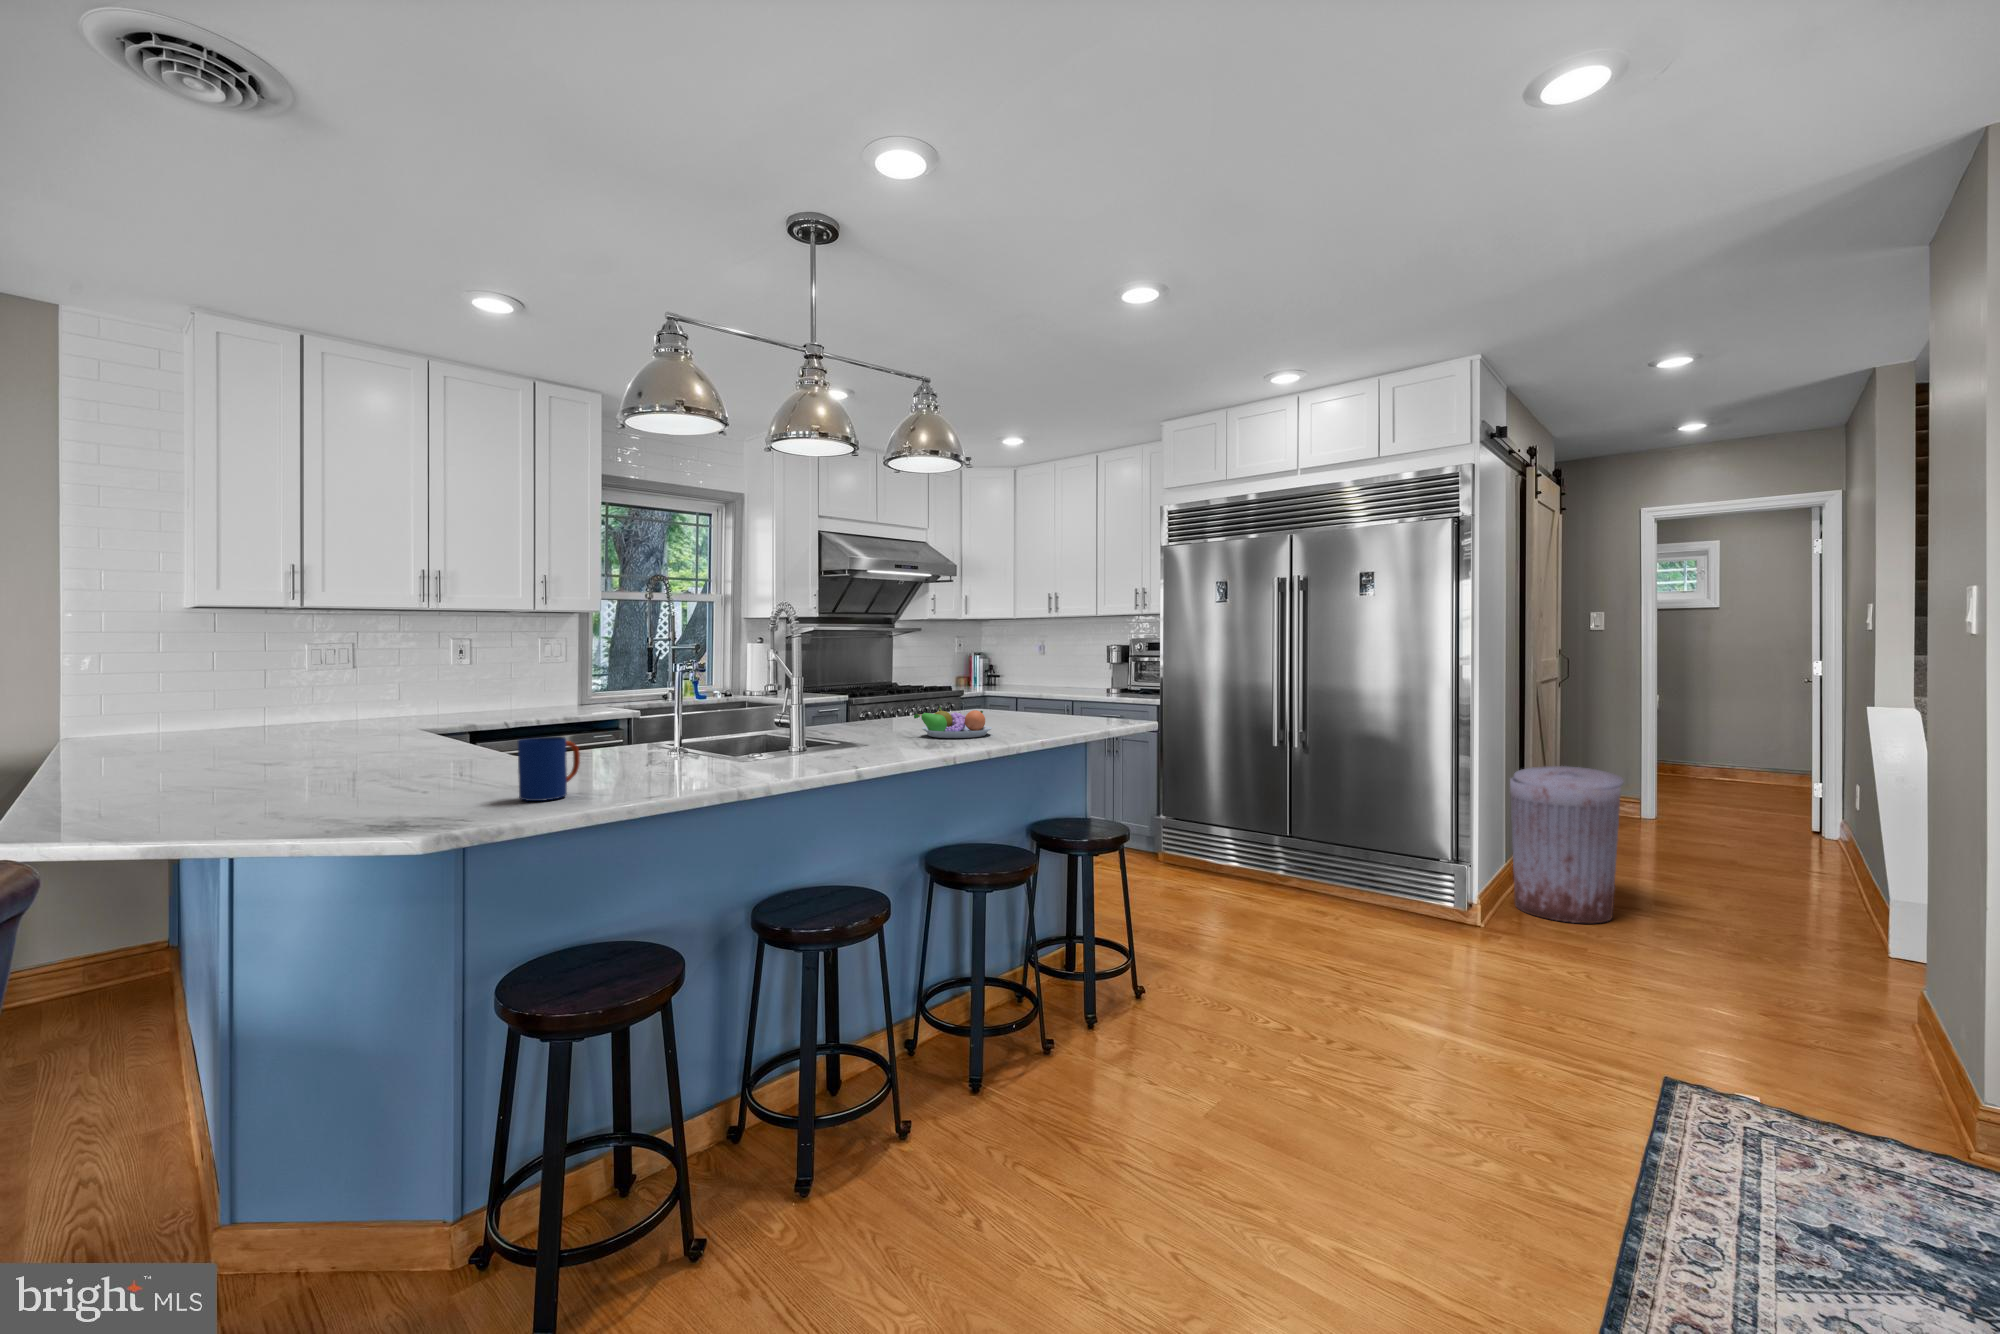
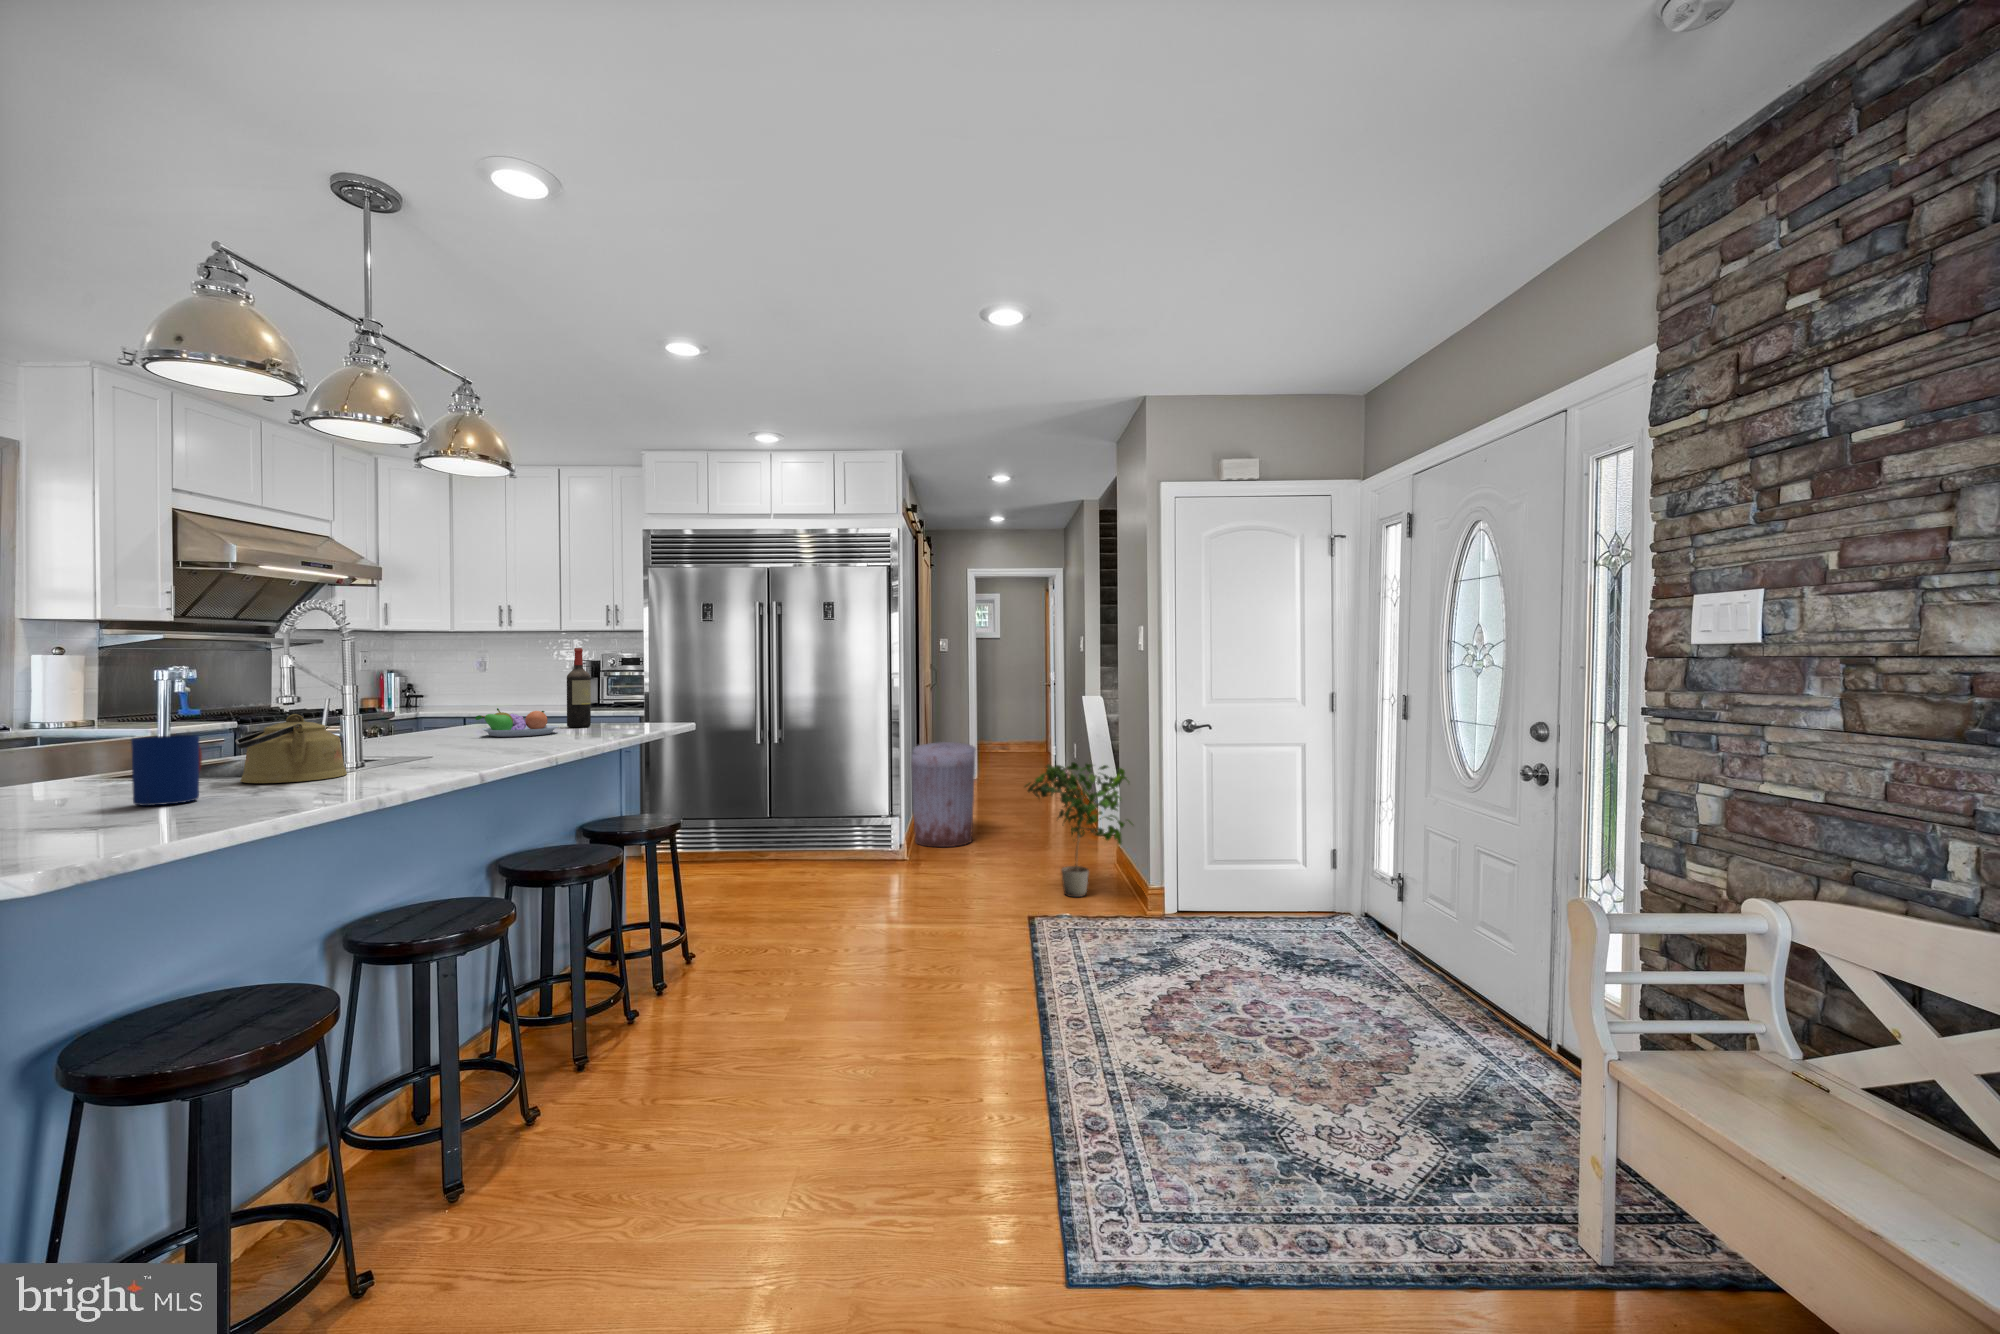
wine bottle: none [1015,642,1038,729] -> present [567,648,591,727]
kettle: none [626,717,719,783] -> present [235,714,347,783]
potted plant: none [1676,828,1932,1068] -> present [1025,762,1133,897]

